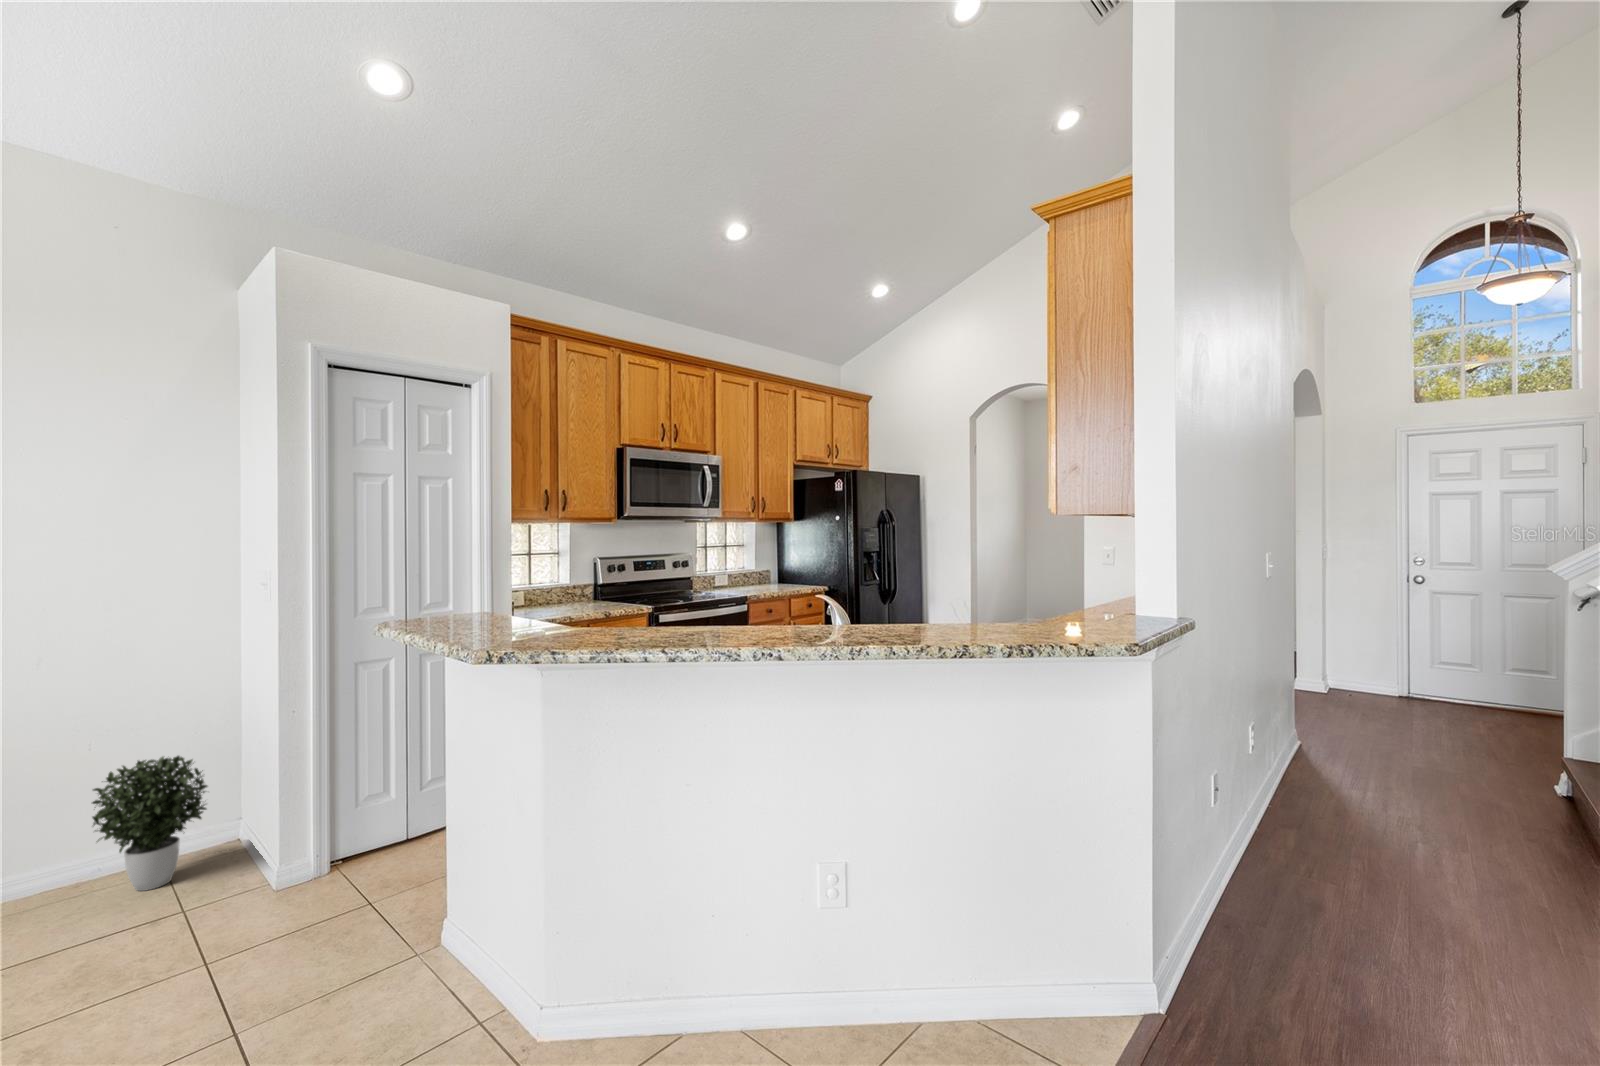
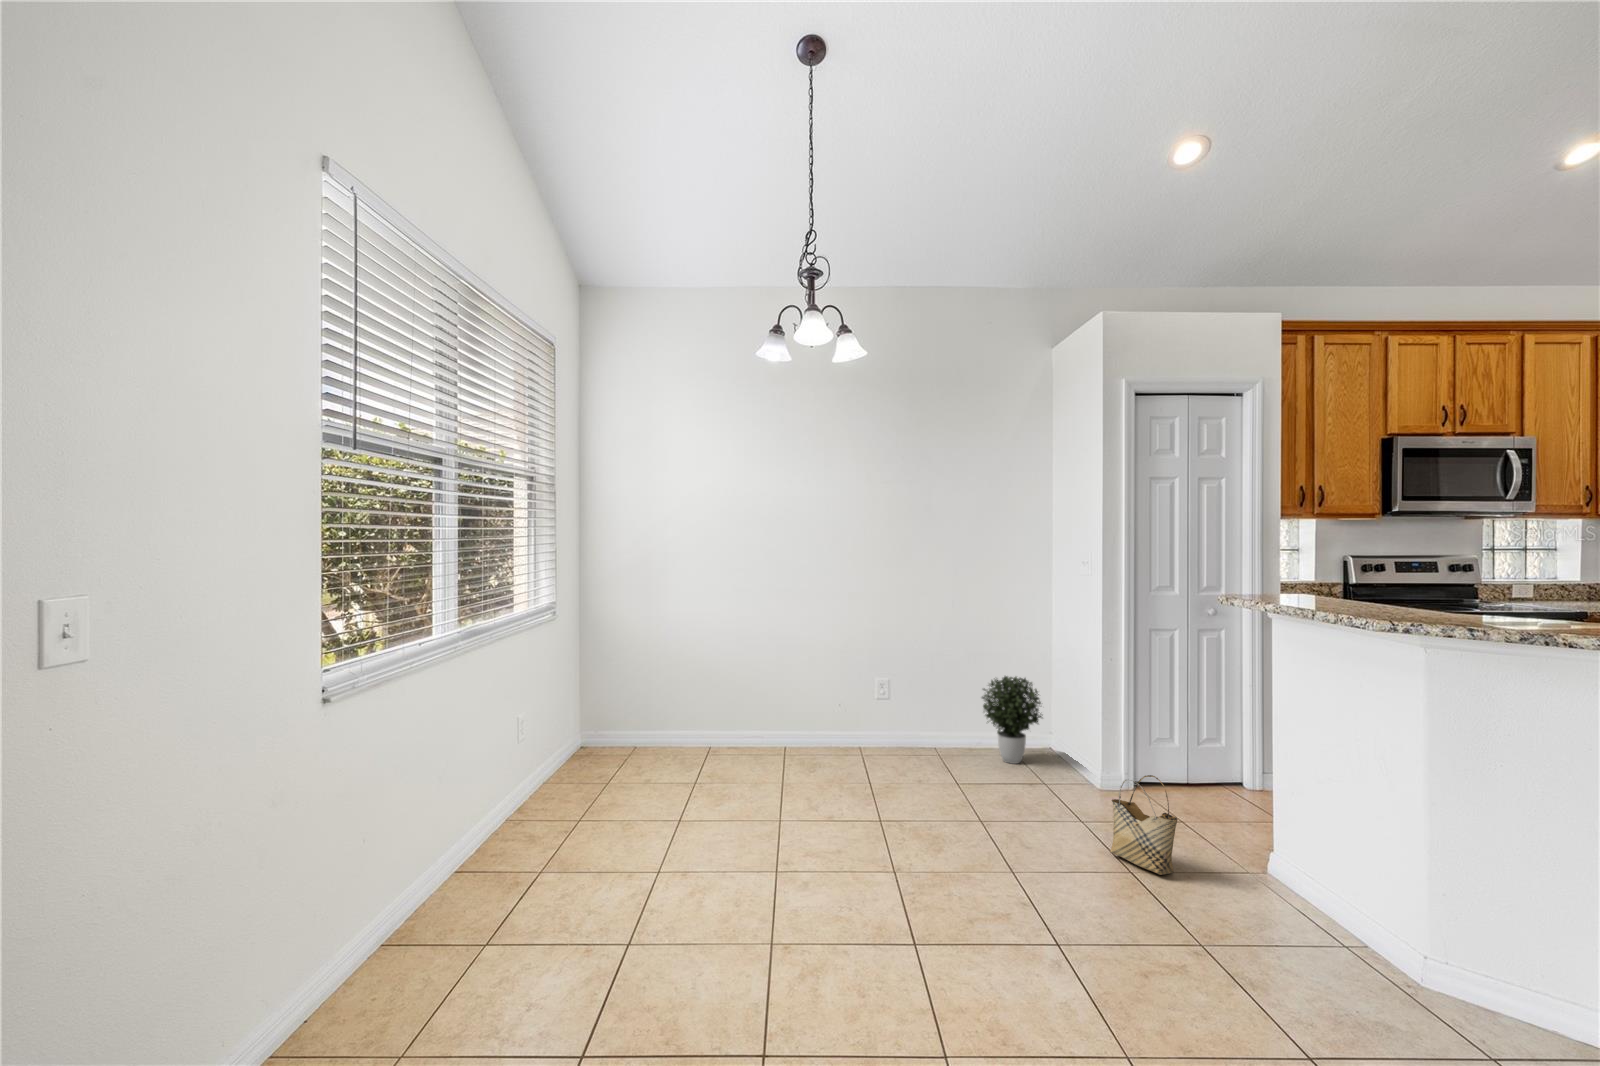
woven basket: none [226,878,320,1019] -> present [1110,775,1178,875]

